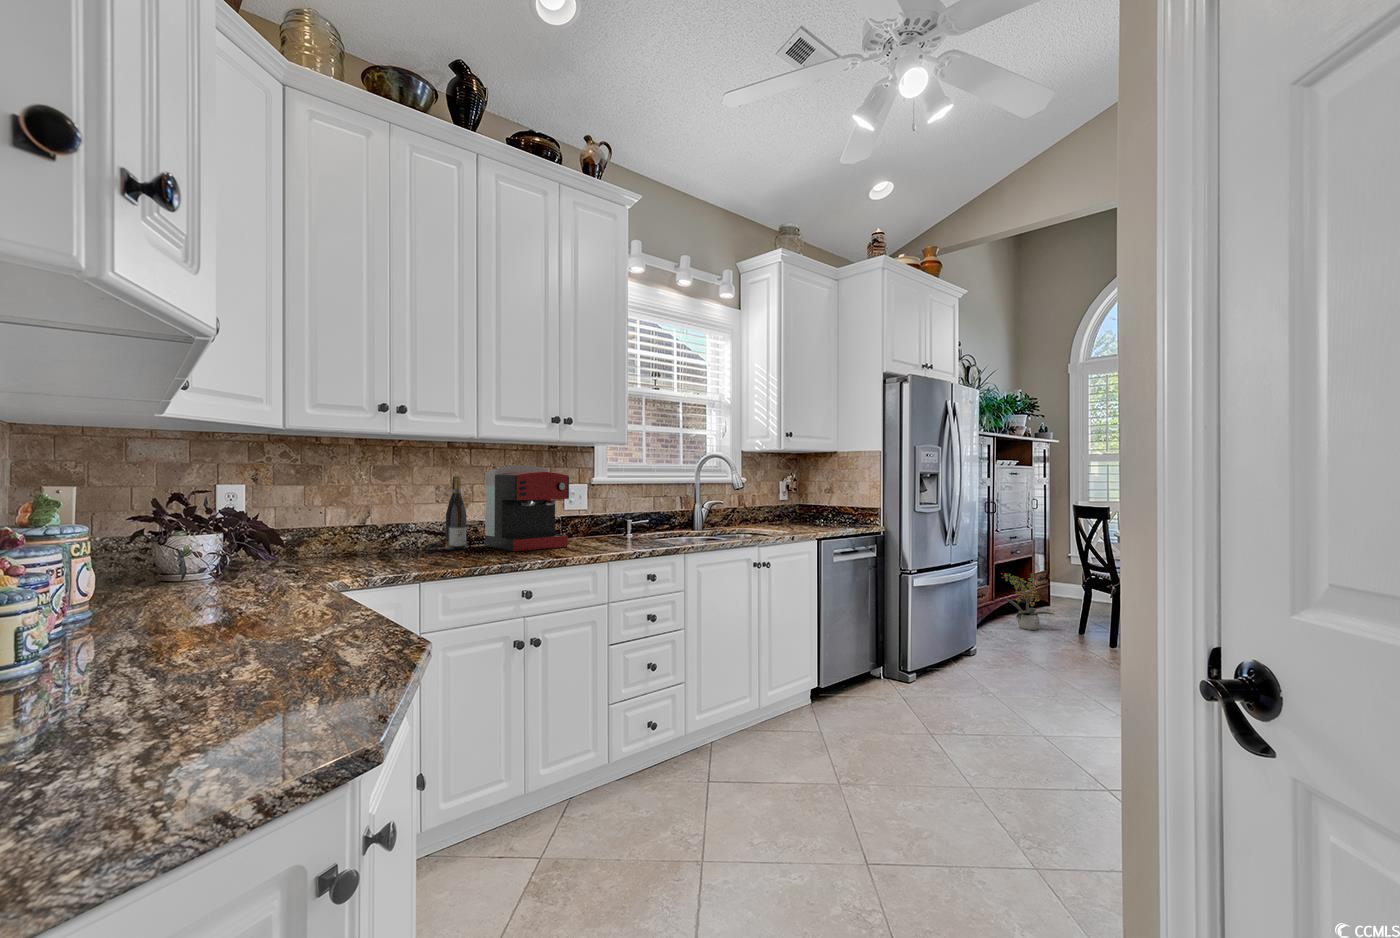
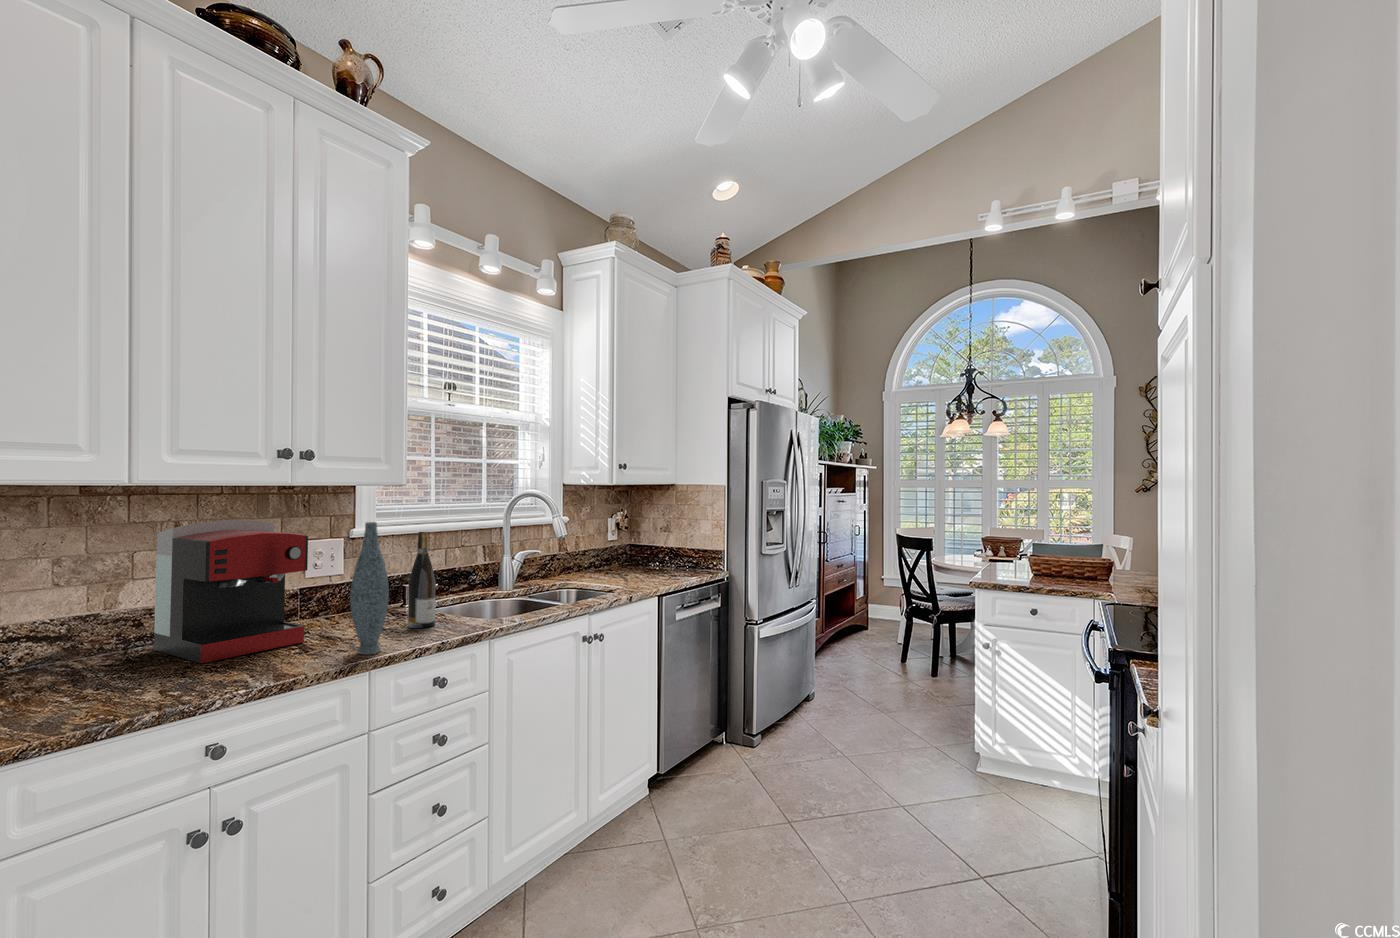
vase: none [596,464,619,552] -> present [350,522,389,654]
wine bottle: present [446,476,466,550] -> present [408,532,436,628]
potted plant: present [1001,573,1055,630] -> none [831,601,882,662]

